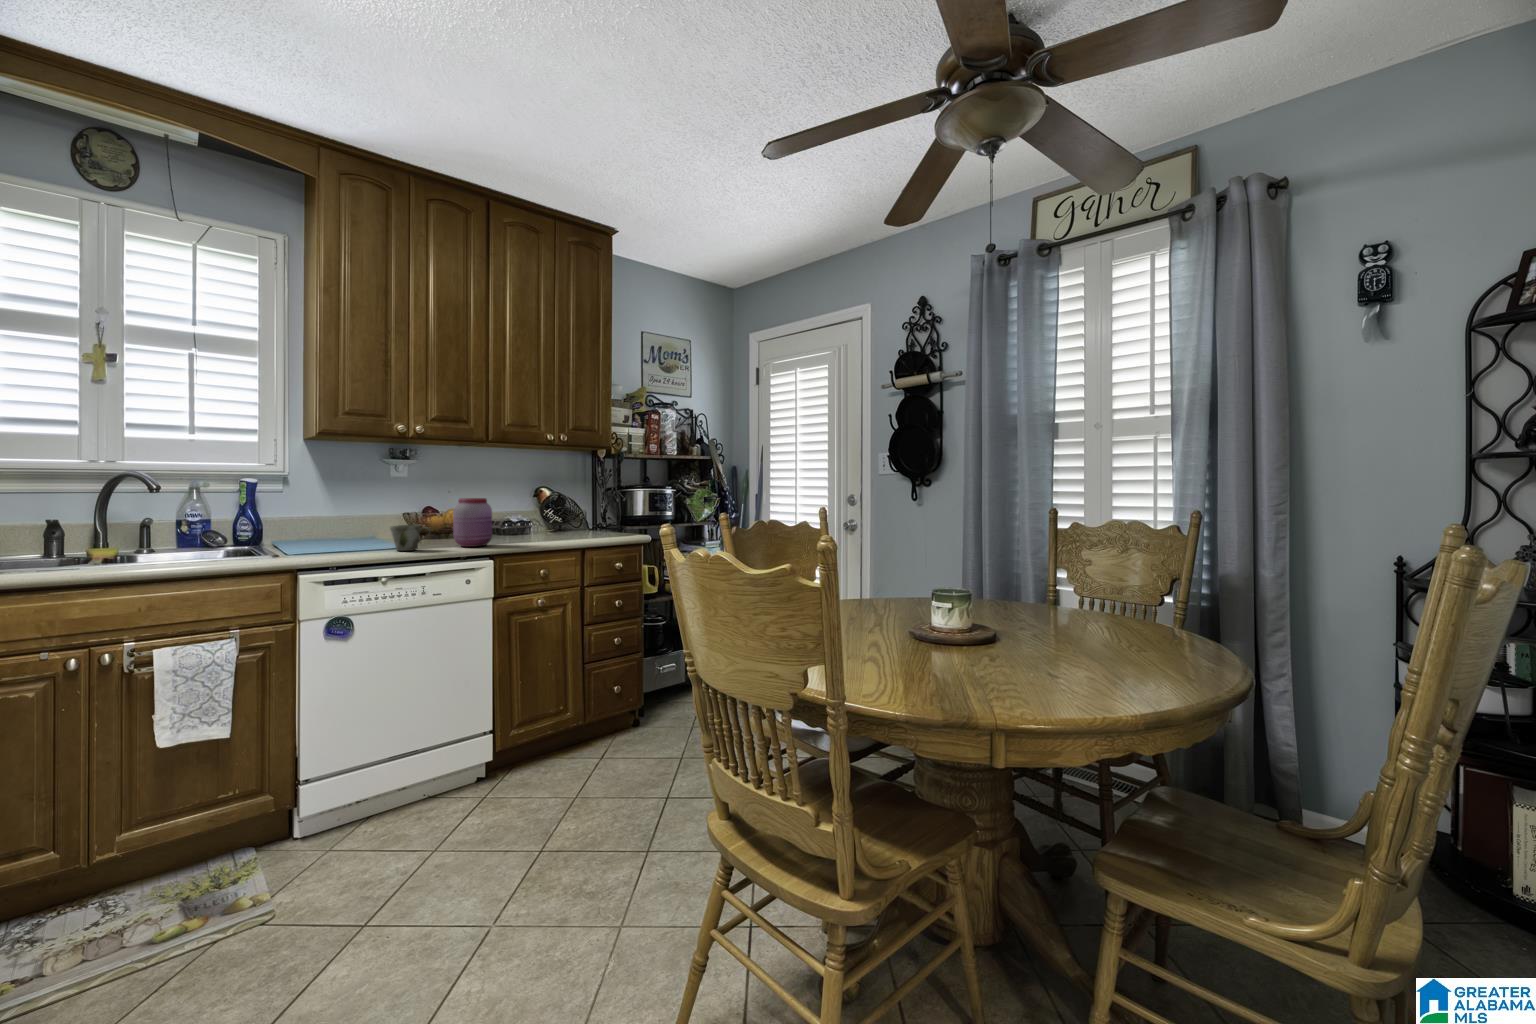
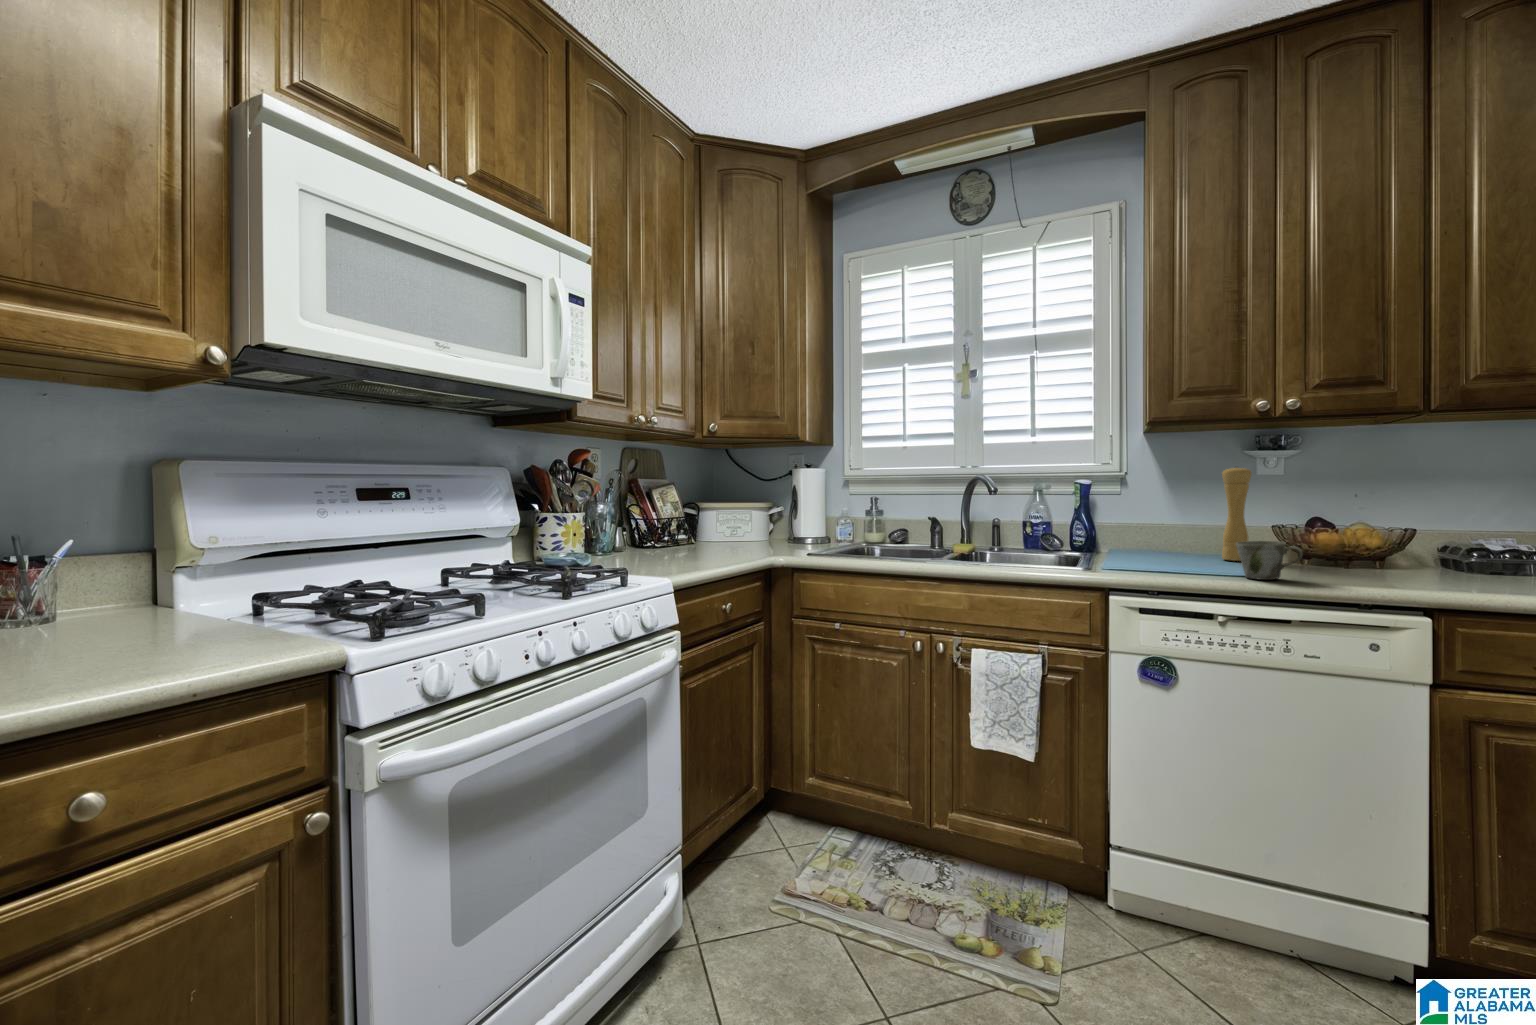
pepper mill: none [374,473,394,543] -> present [1222,467,1252,561]
jar: present [453,498,492,547] -> none [1347,502,1432,584]

